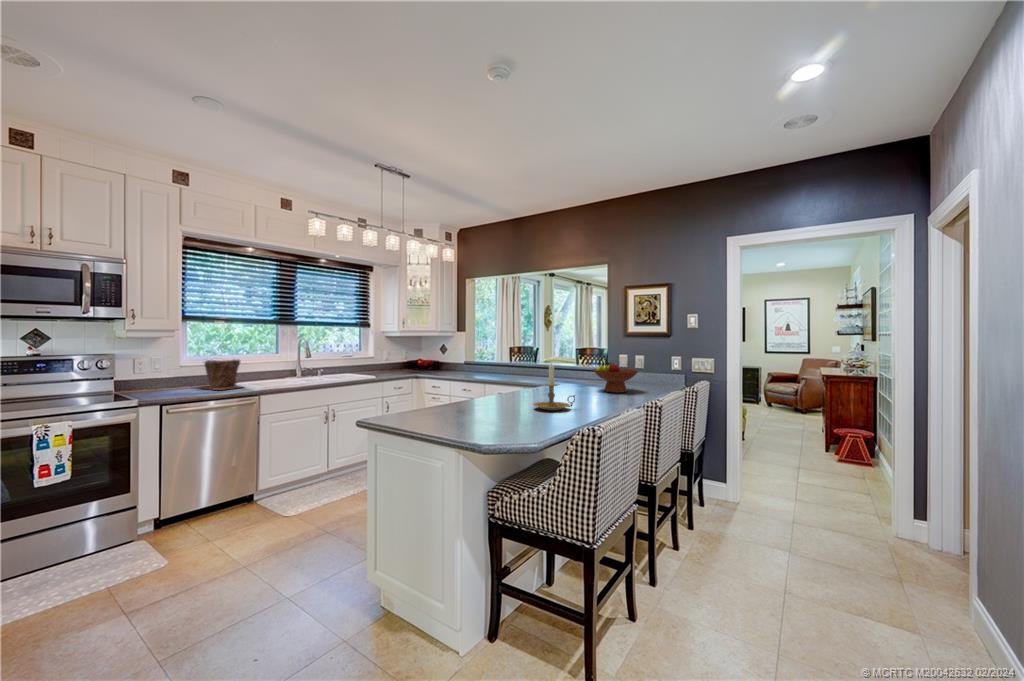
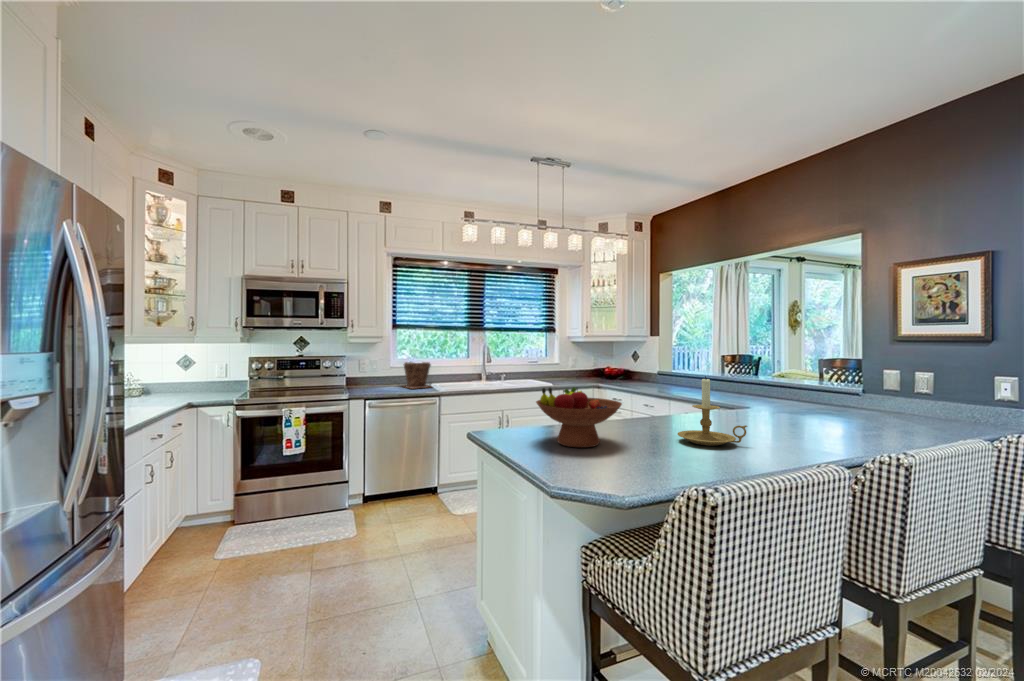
fruit bowl: present [593,362,638,393] -> present [536,387,622,447]

